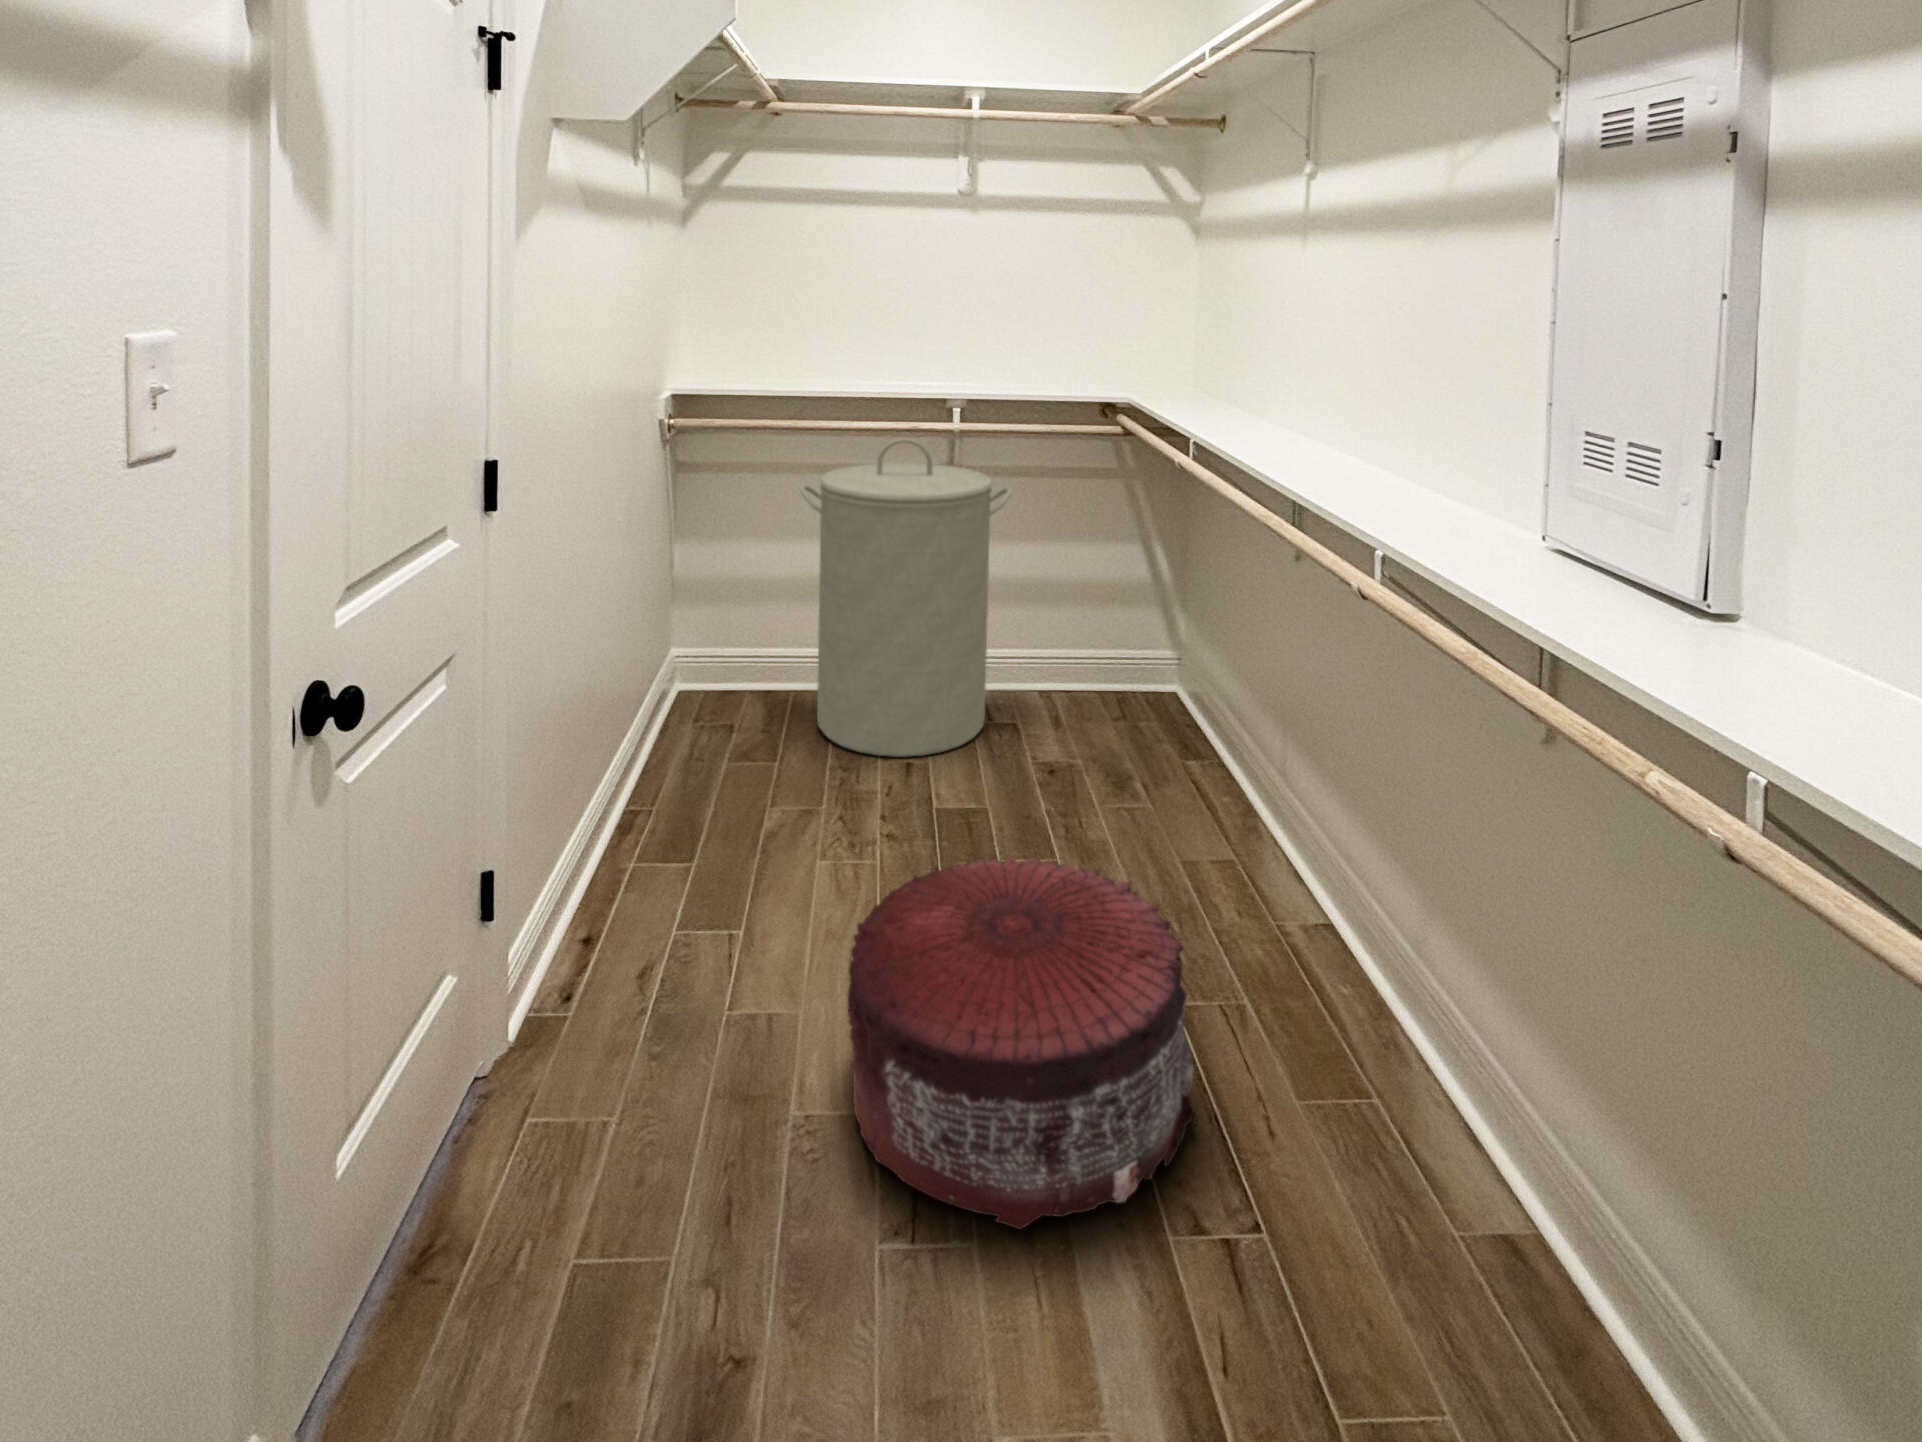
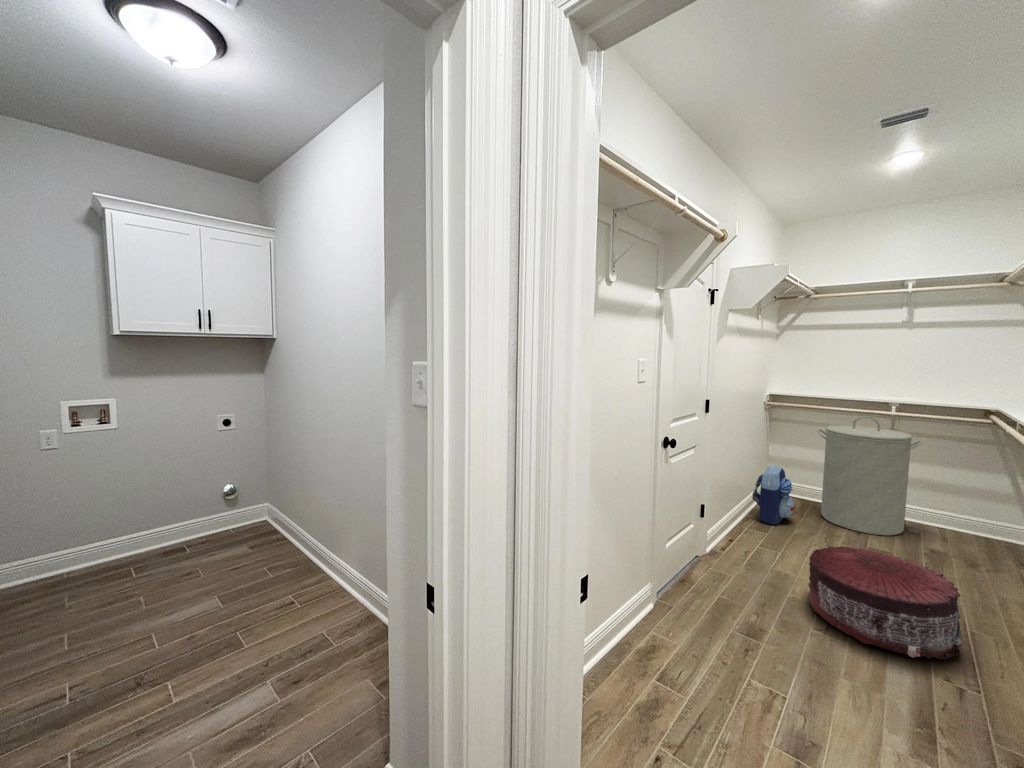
backpack: none [646,619,762,816] -> present [752,465,795,525]

